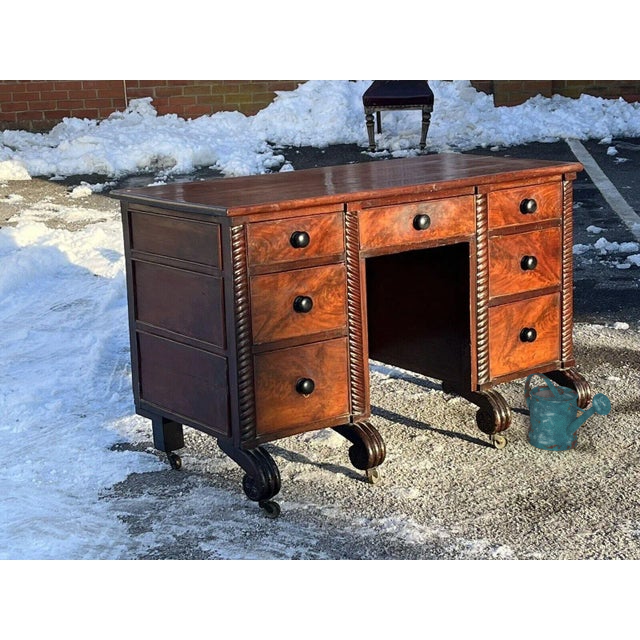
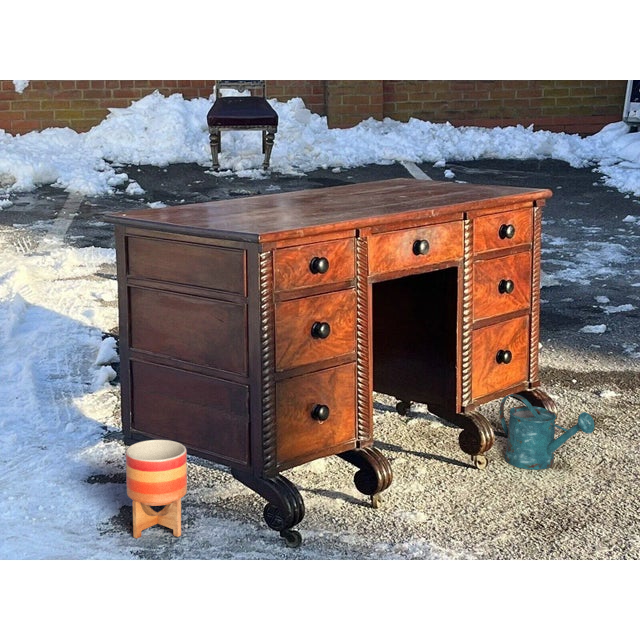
planter: none [119,408,179,501] -> present [126,440,187,538]

